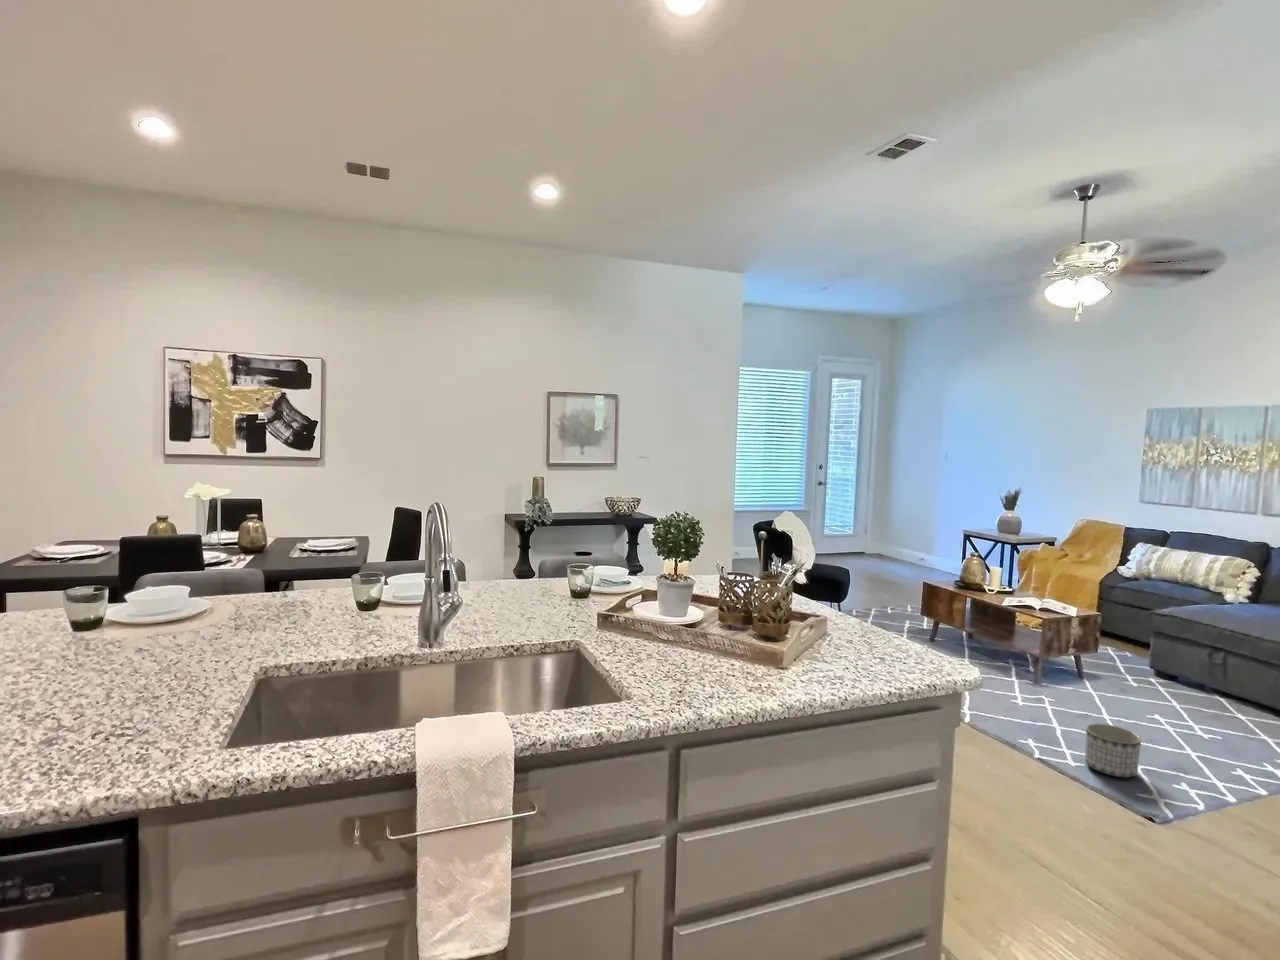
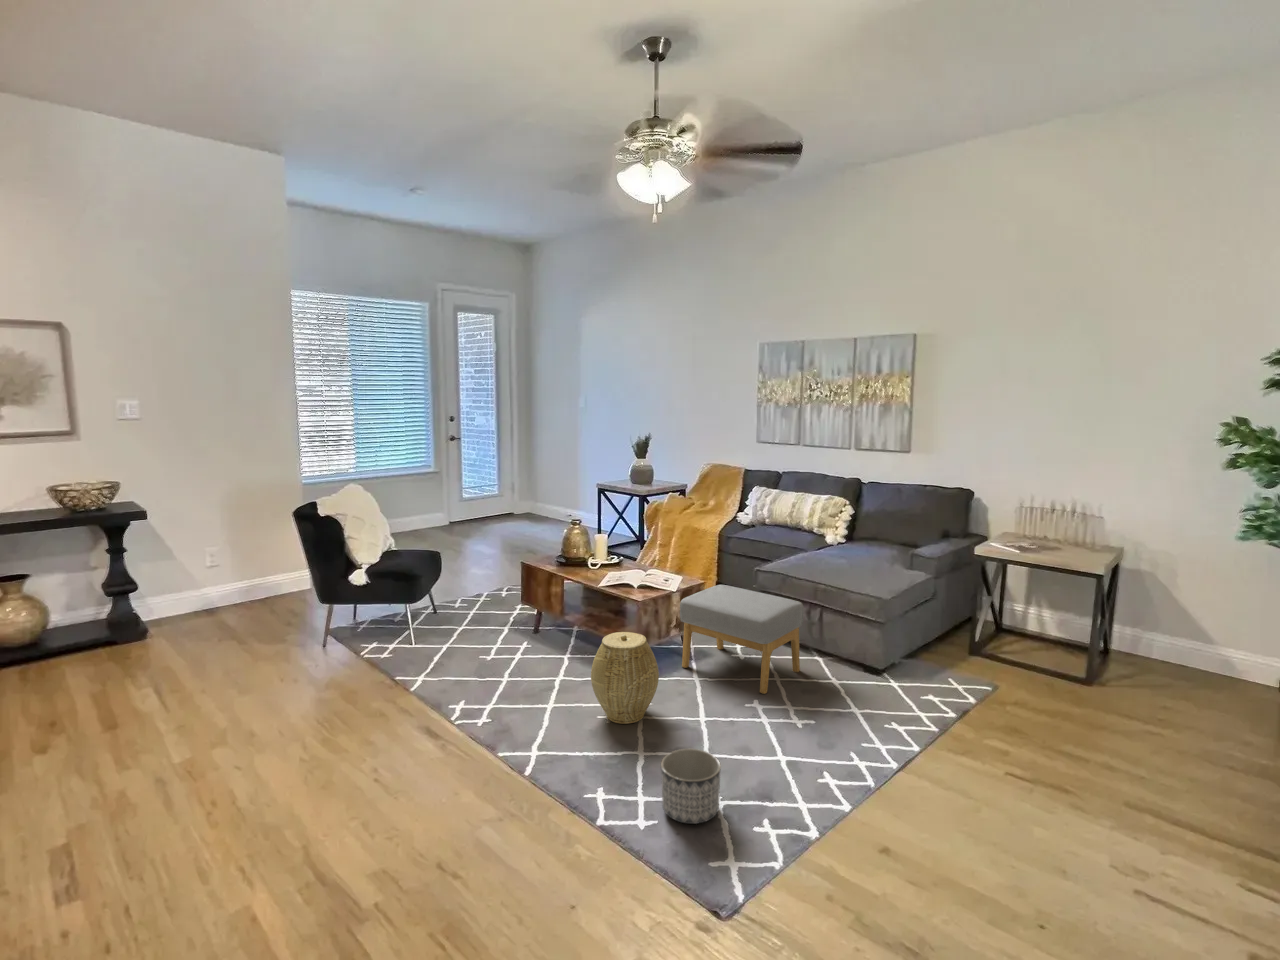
footstool: none [1076,619,1208,713] -> present [680,585,804,694]
woven basket: none [1004,638,1065,711] -> present [591,632,659,724]

